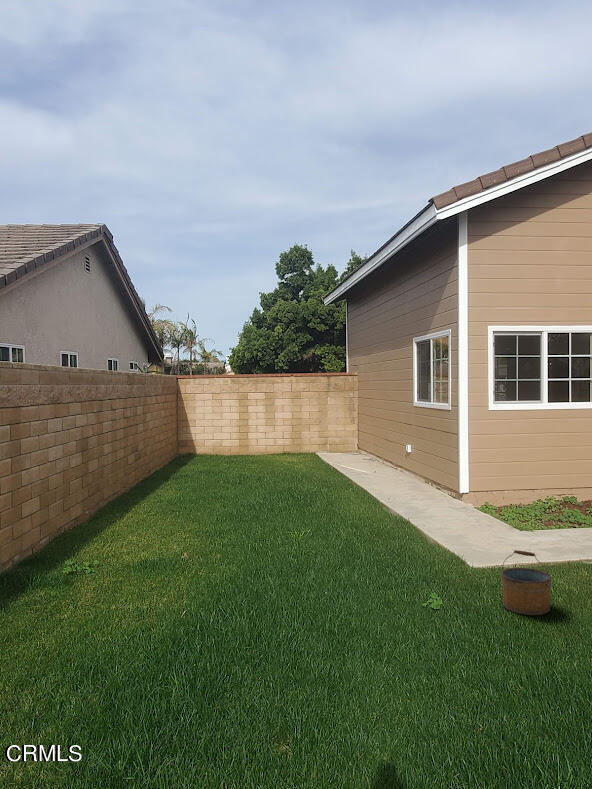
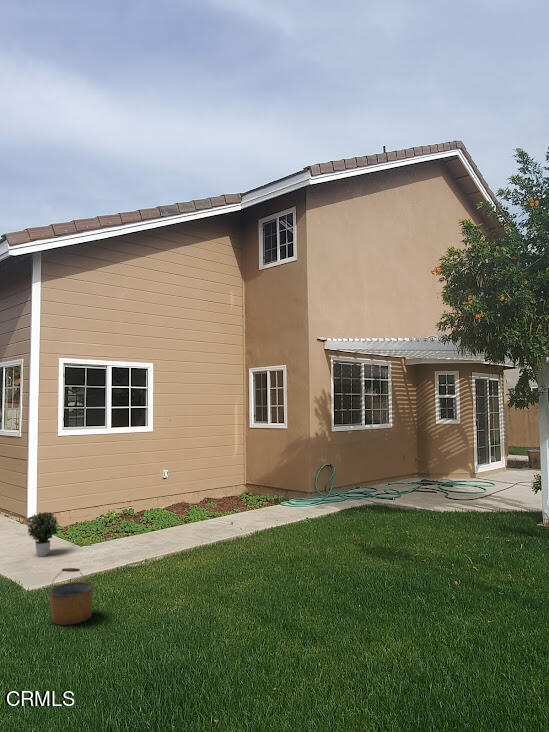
potted plant: none [463,487,498,535] -> present [27,512,59,557]

